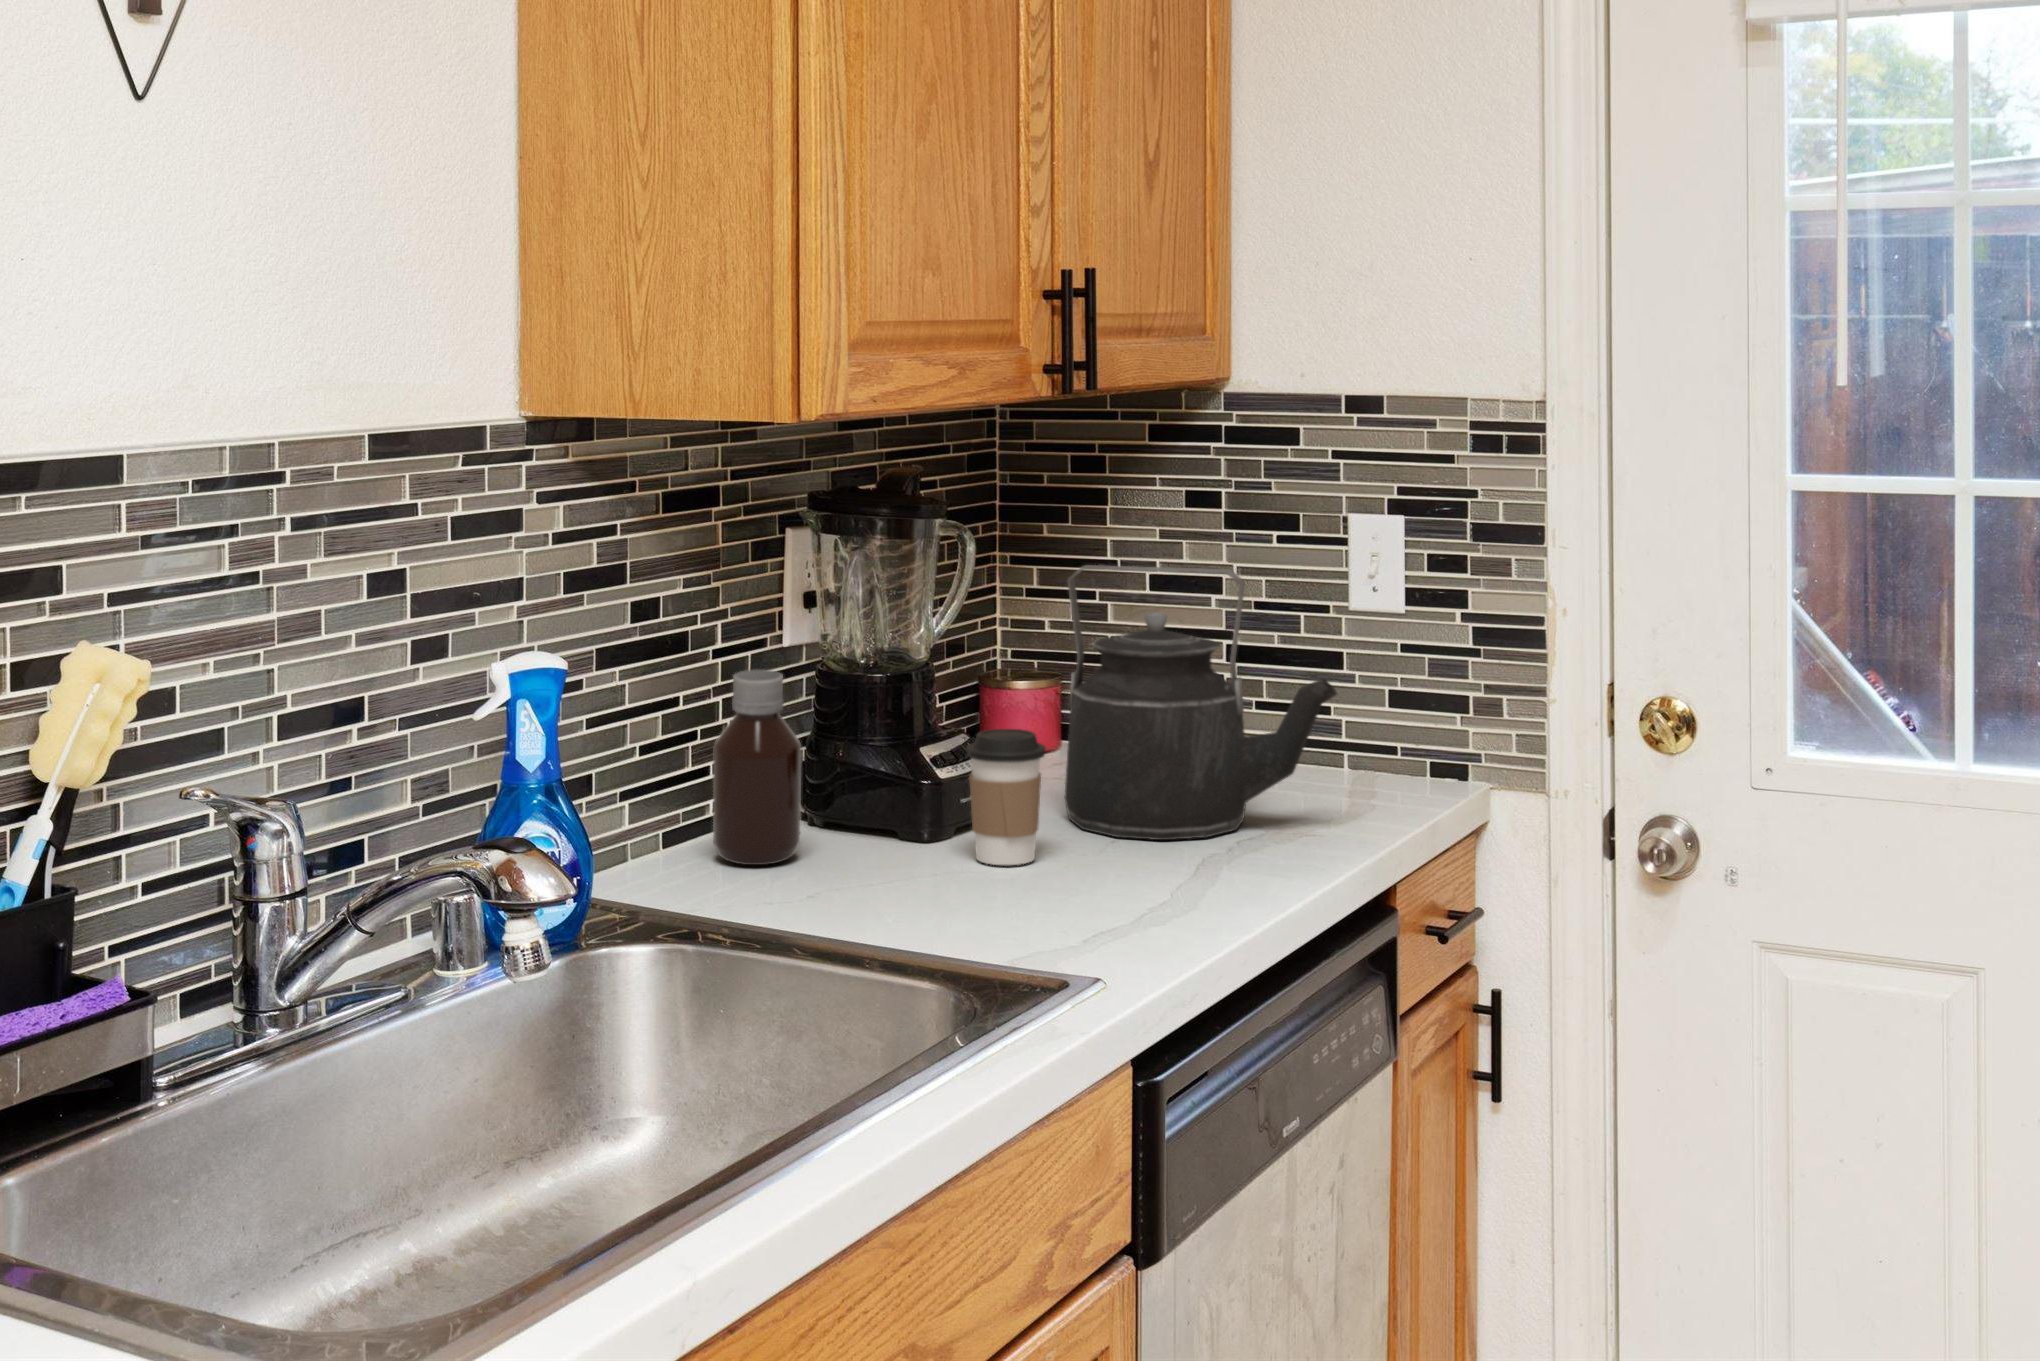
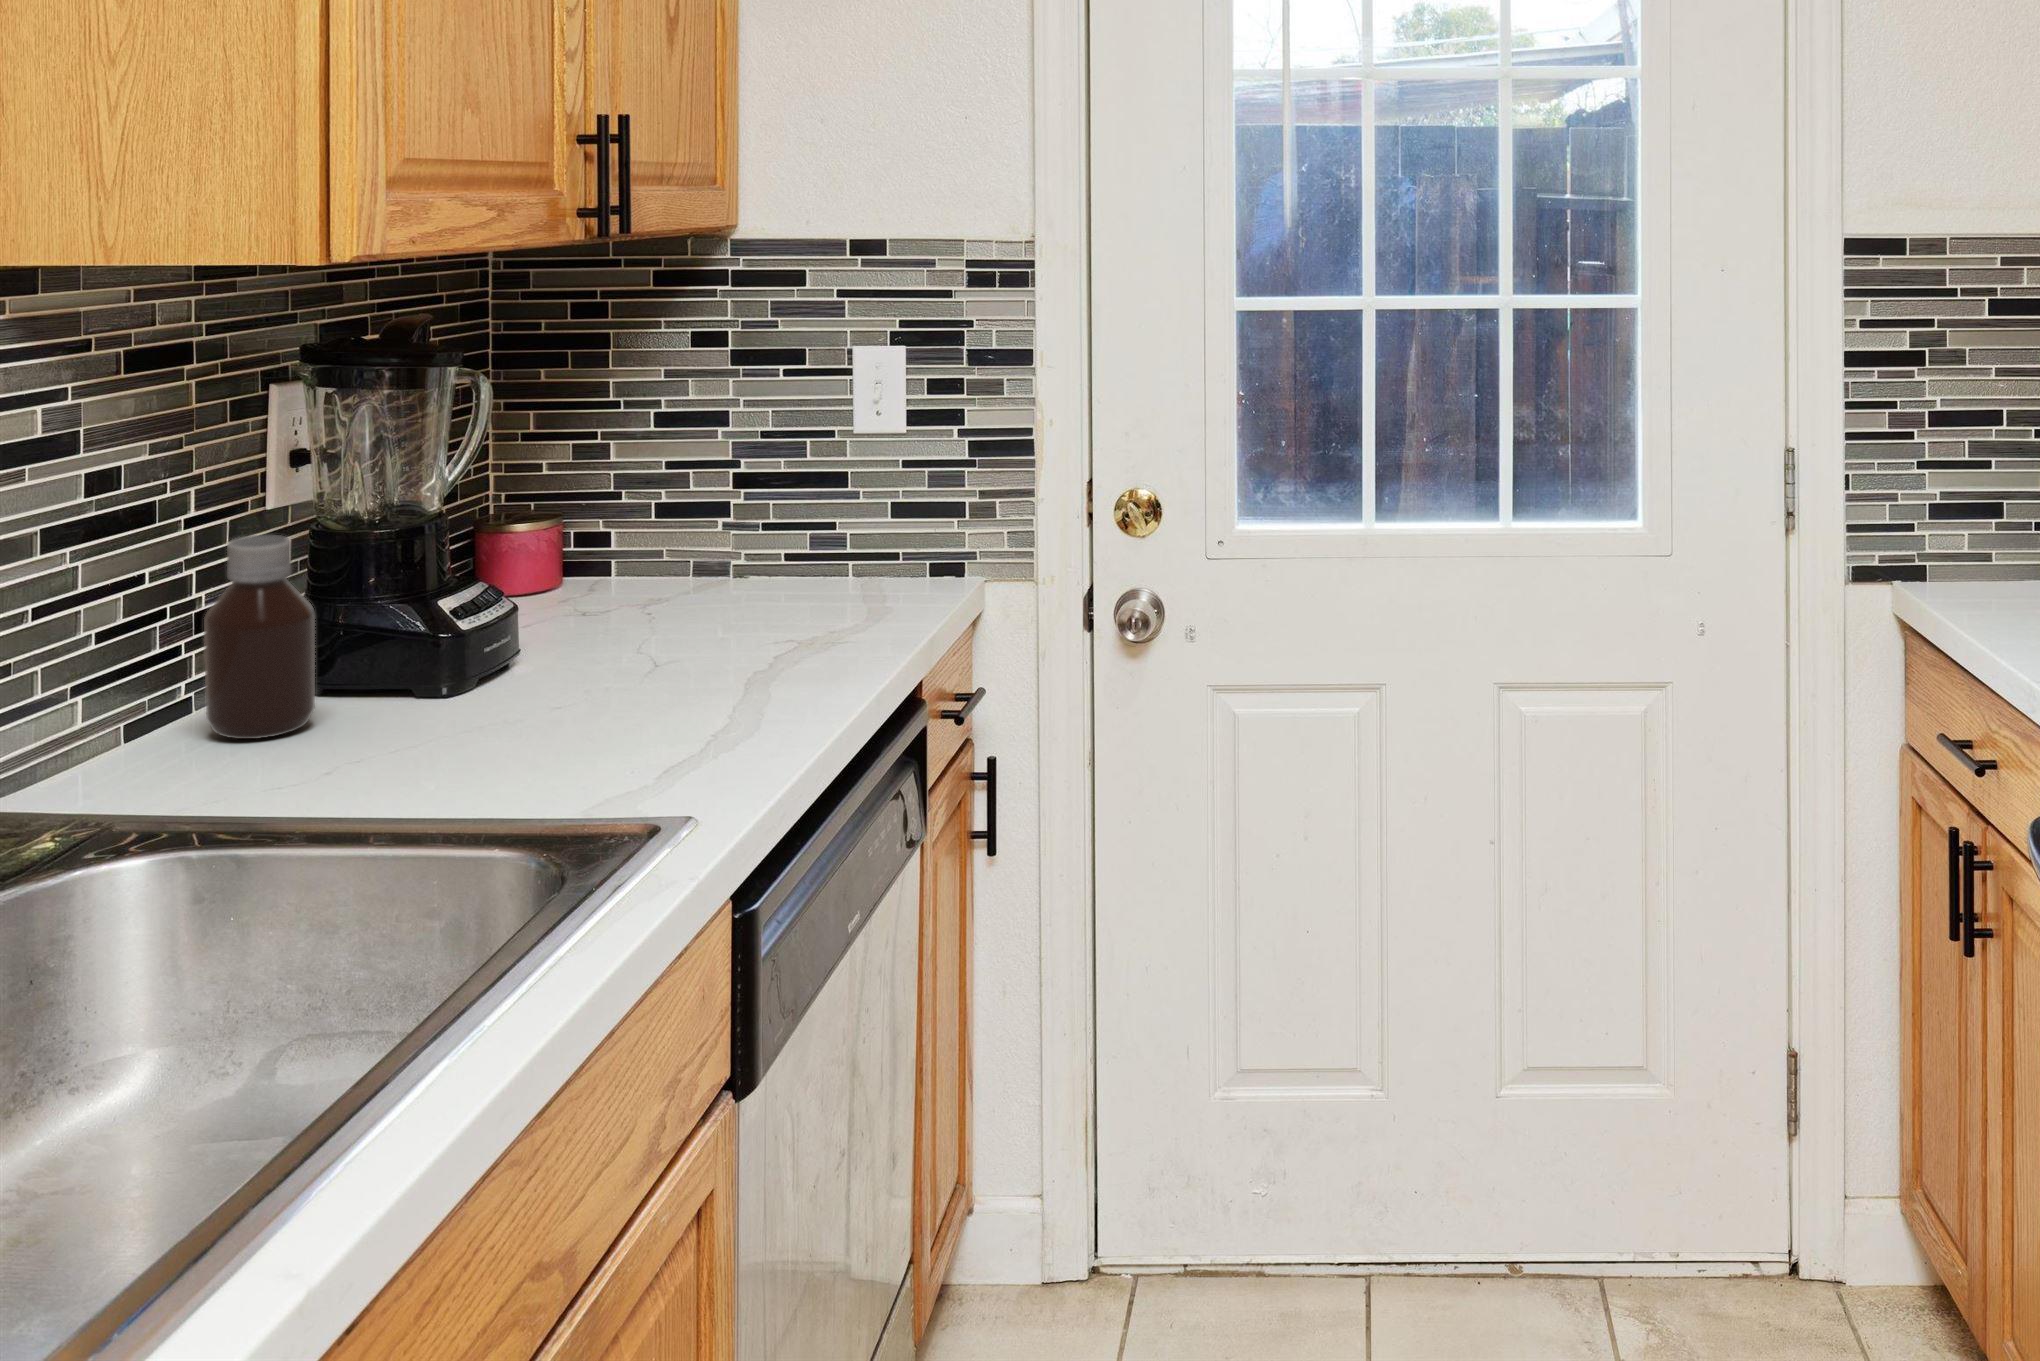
kettle: present [1065,565,1337,840] -> none [595,405,870,662]
coffee cup: present [967,729,1046,865] -> none [506,571,594,704]

